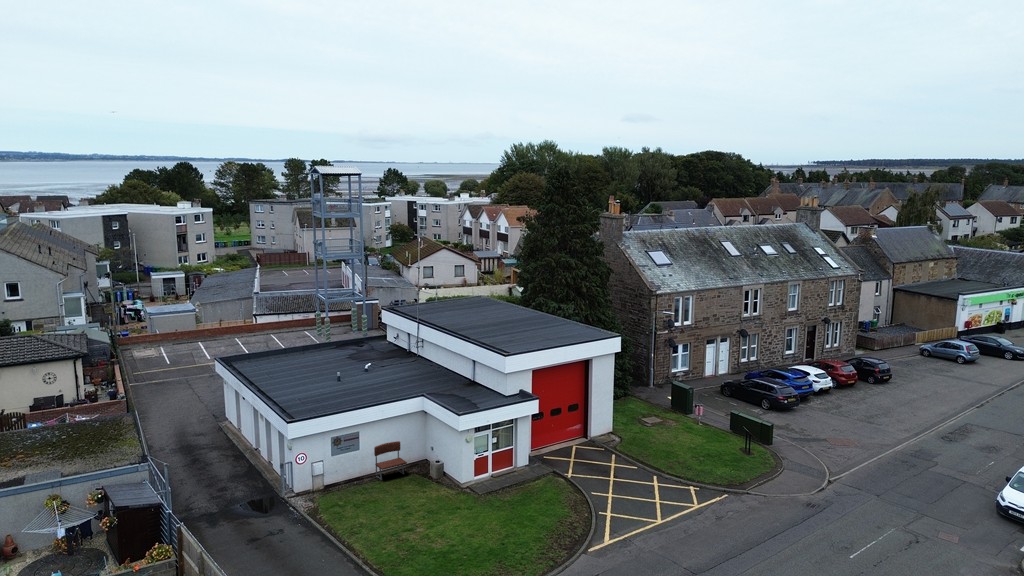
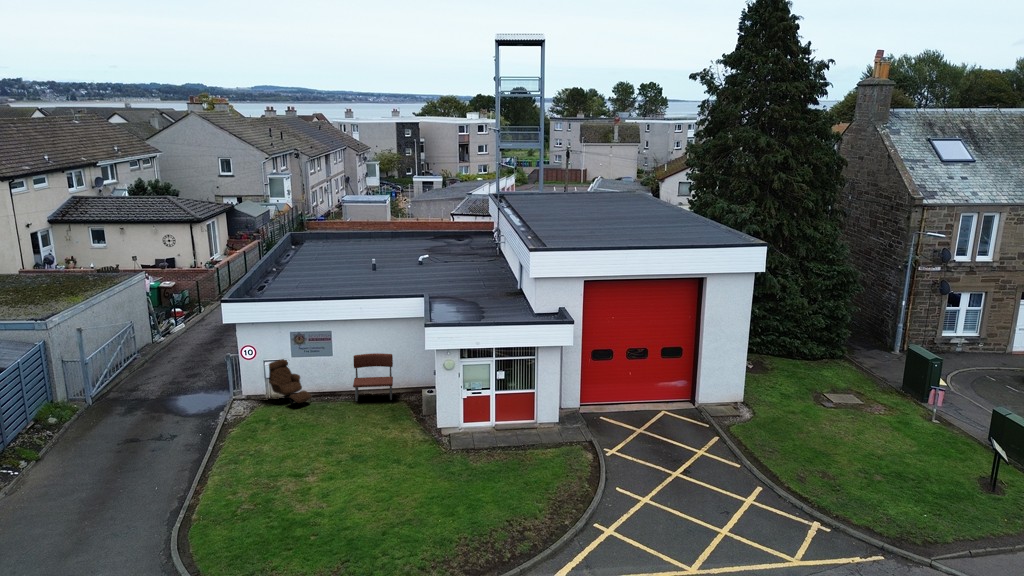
lounge chair: none [318,459,354,493] -> present [269,359,311,407]

